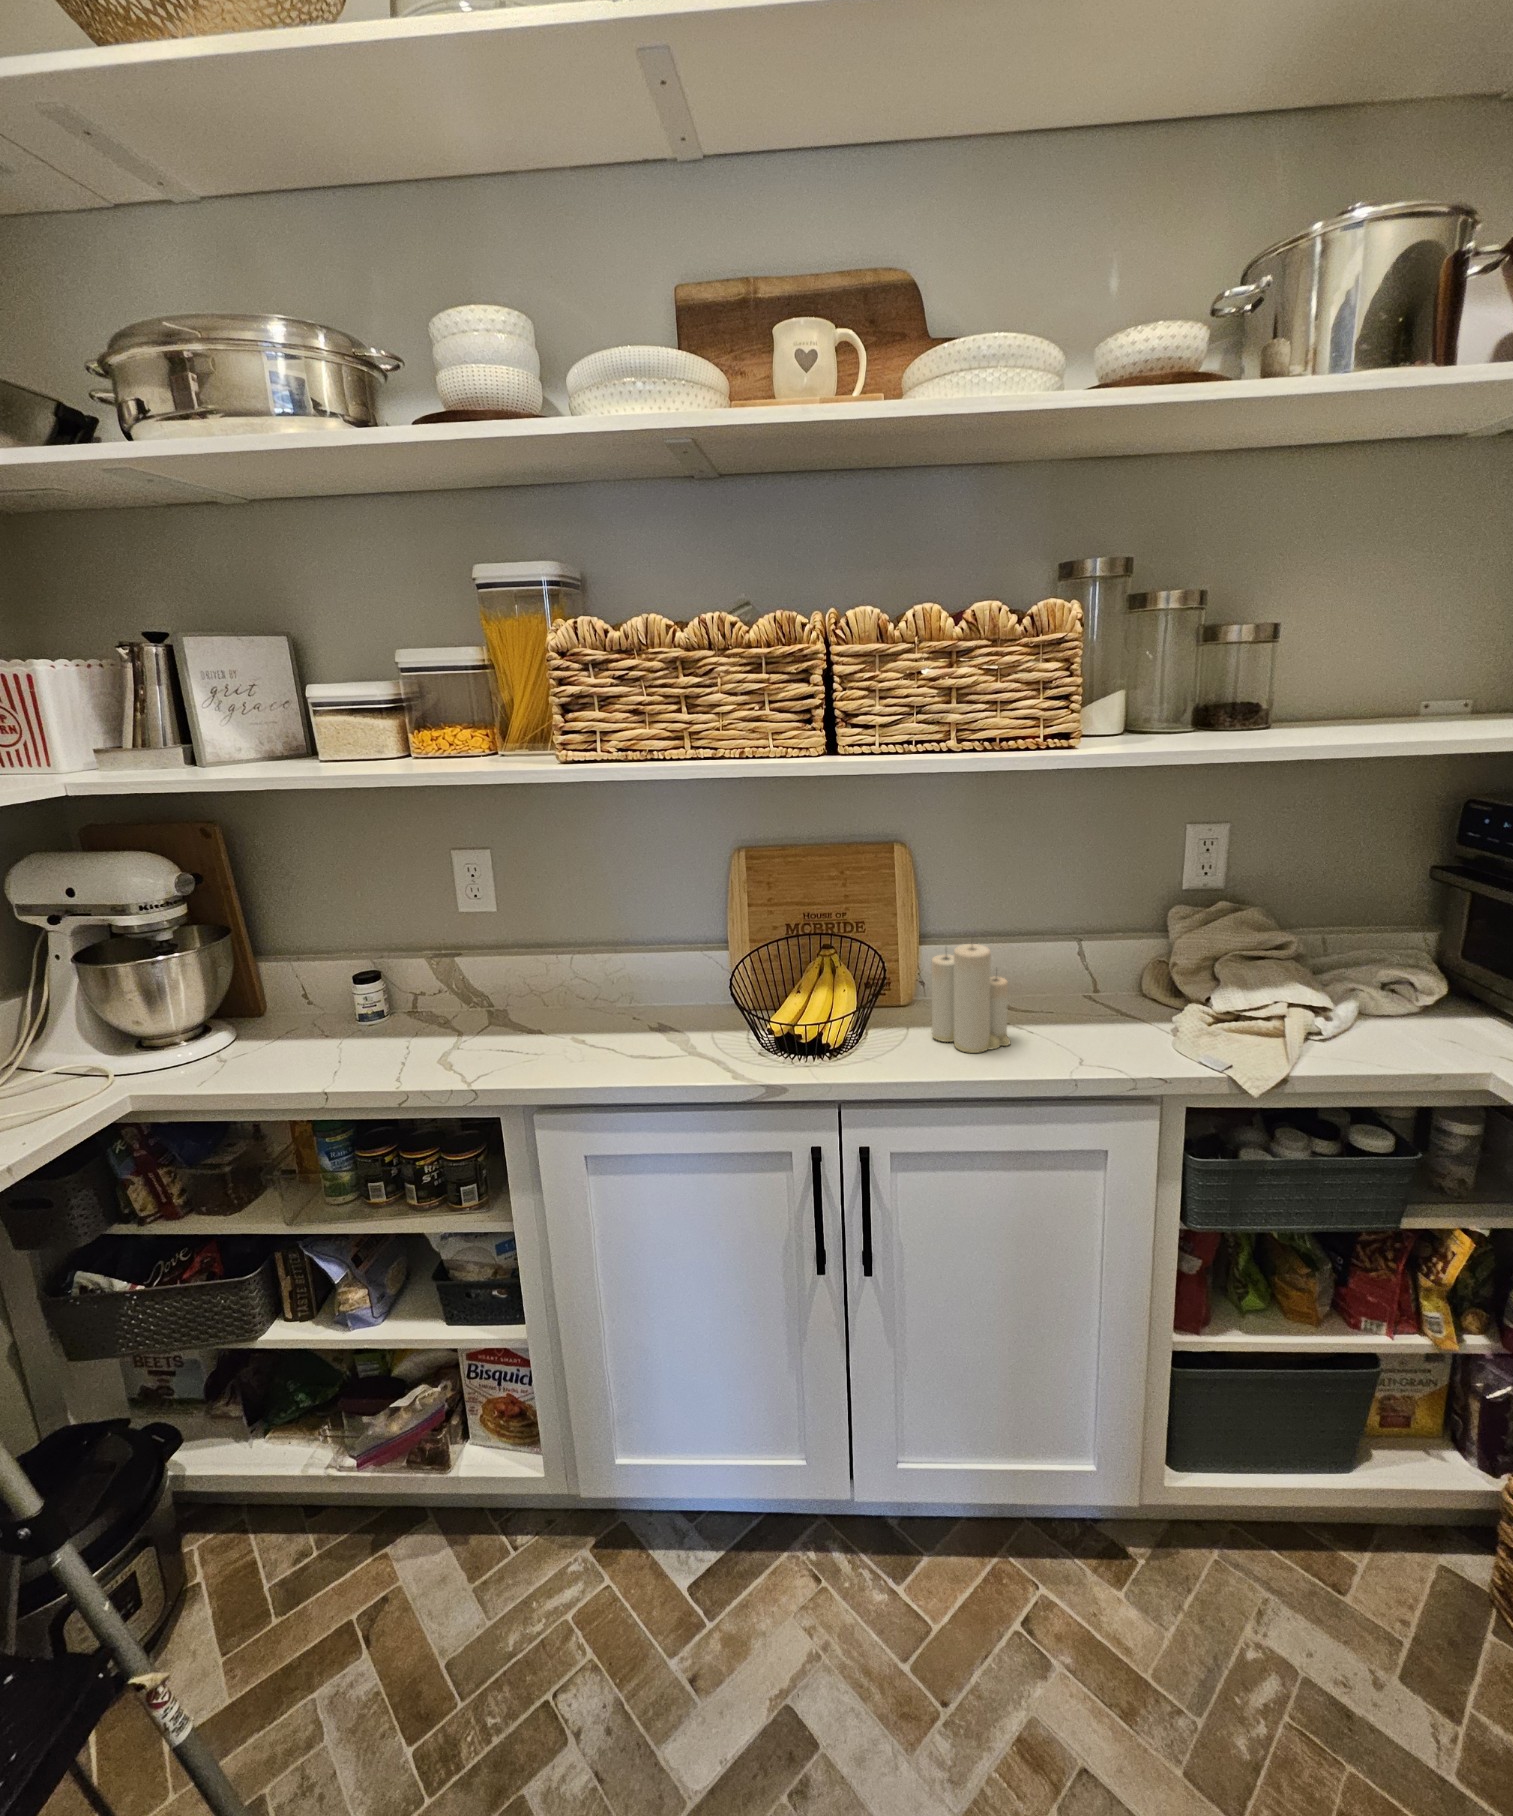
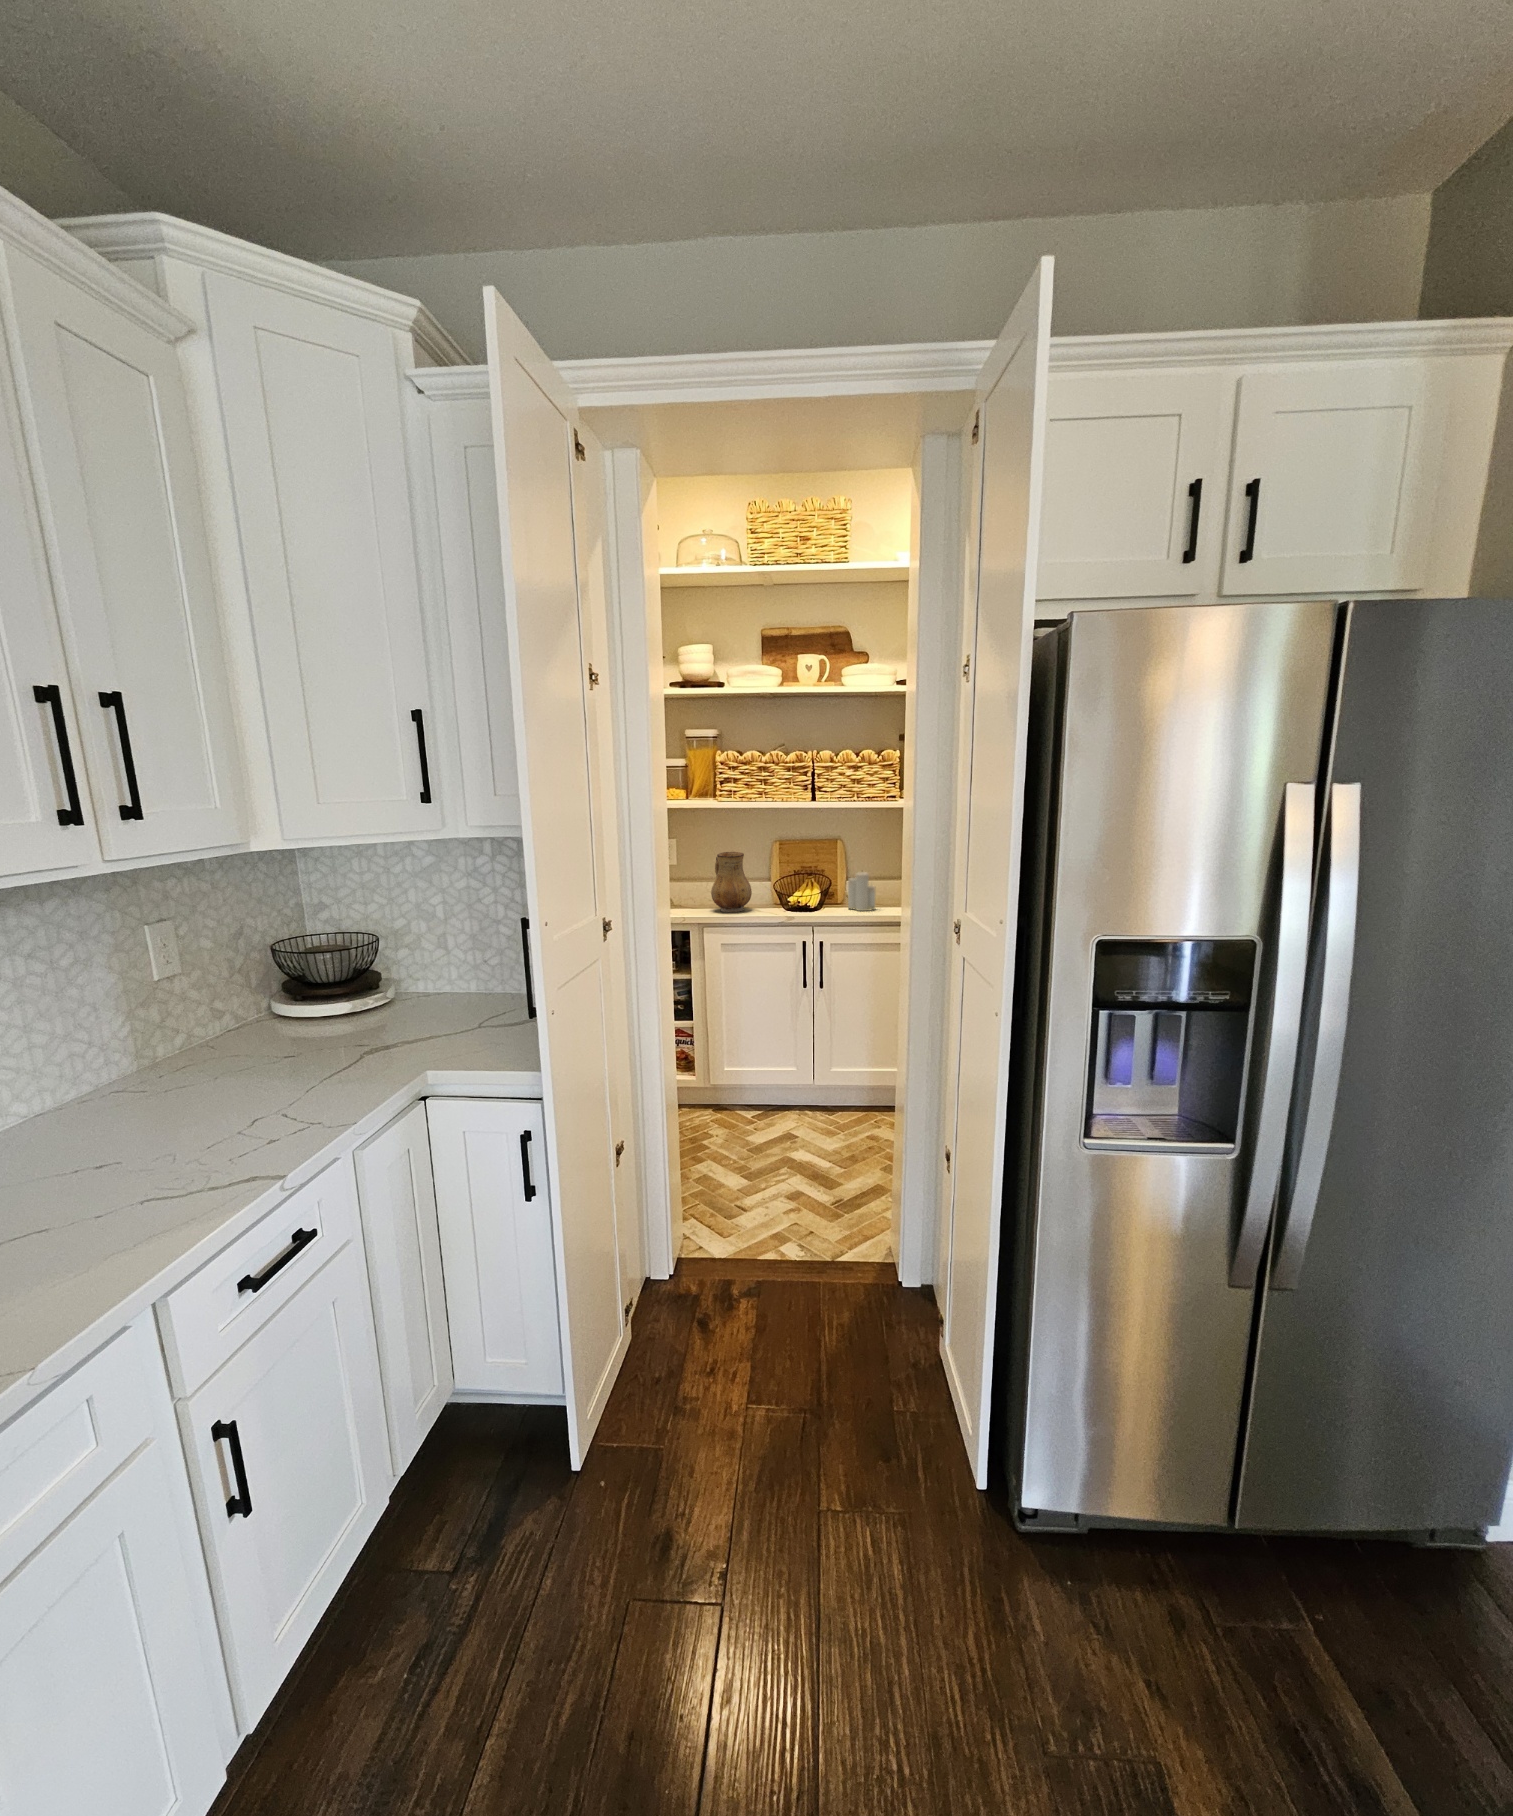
ceramic pitcher: none [561,889,672,1057] -> present [711,852,752,912]

